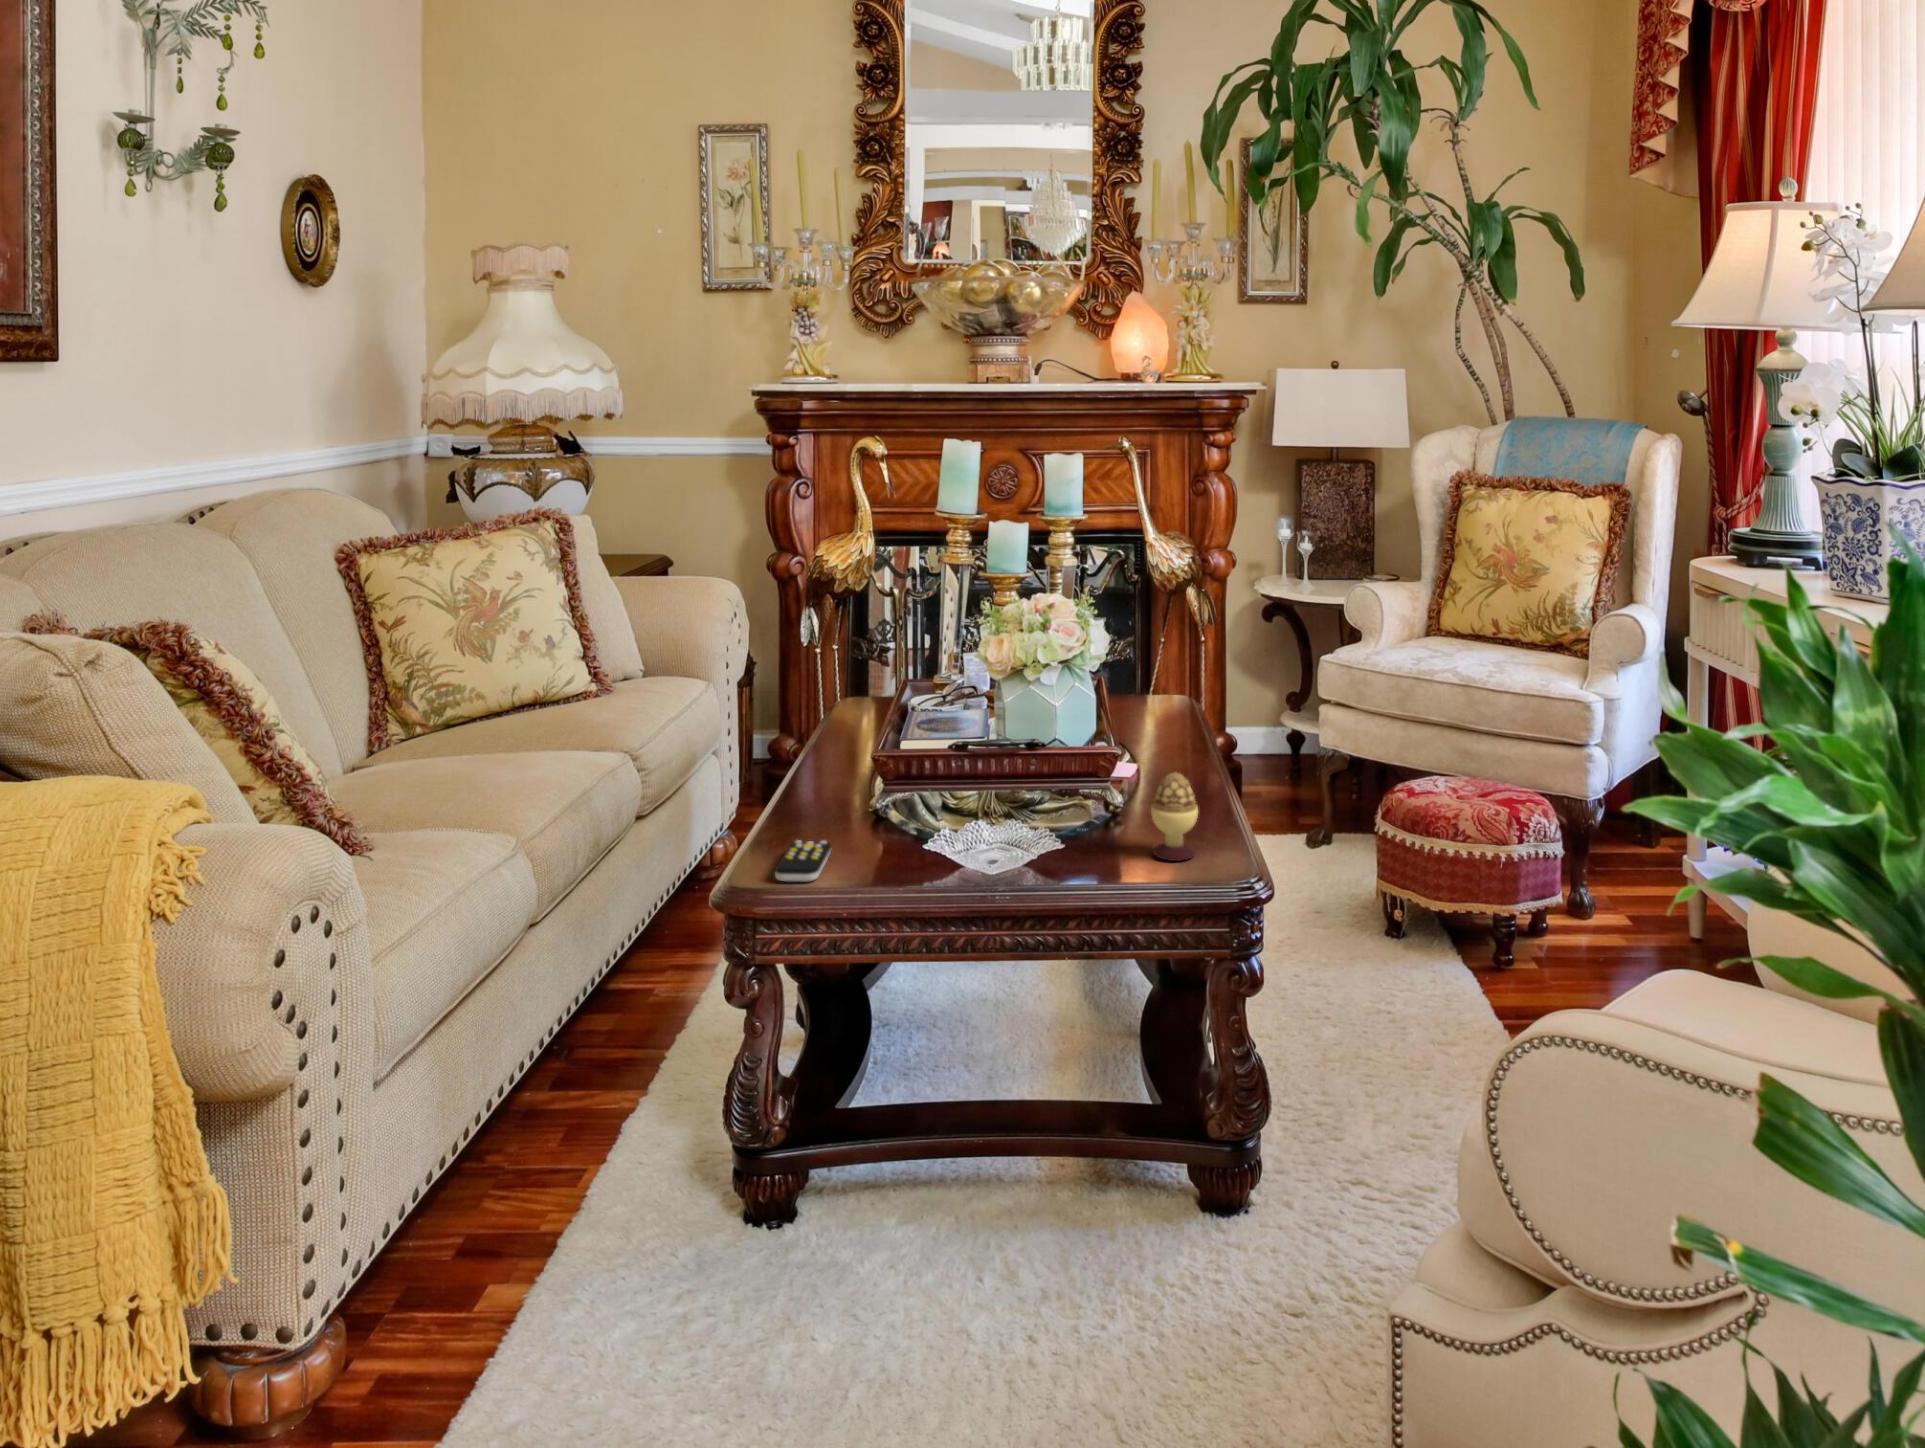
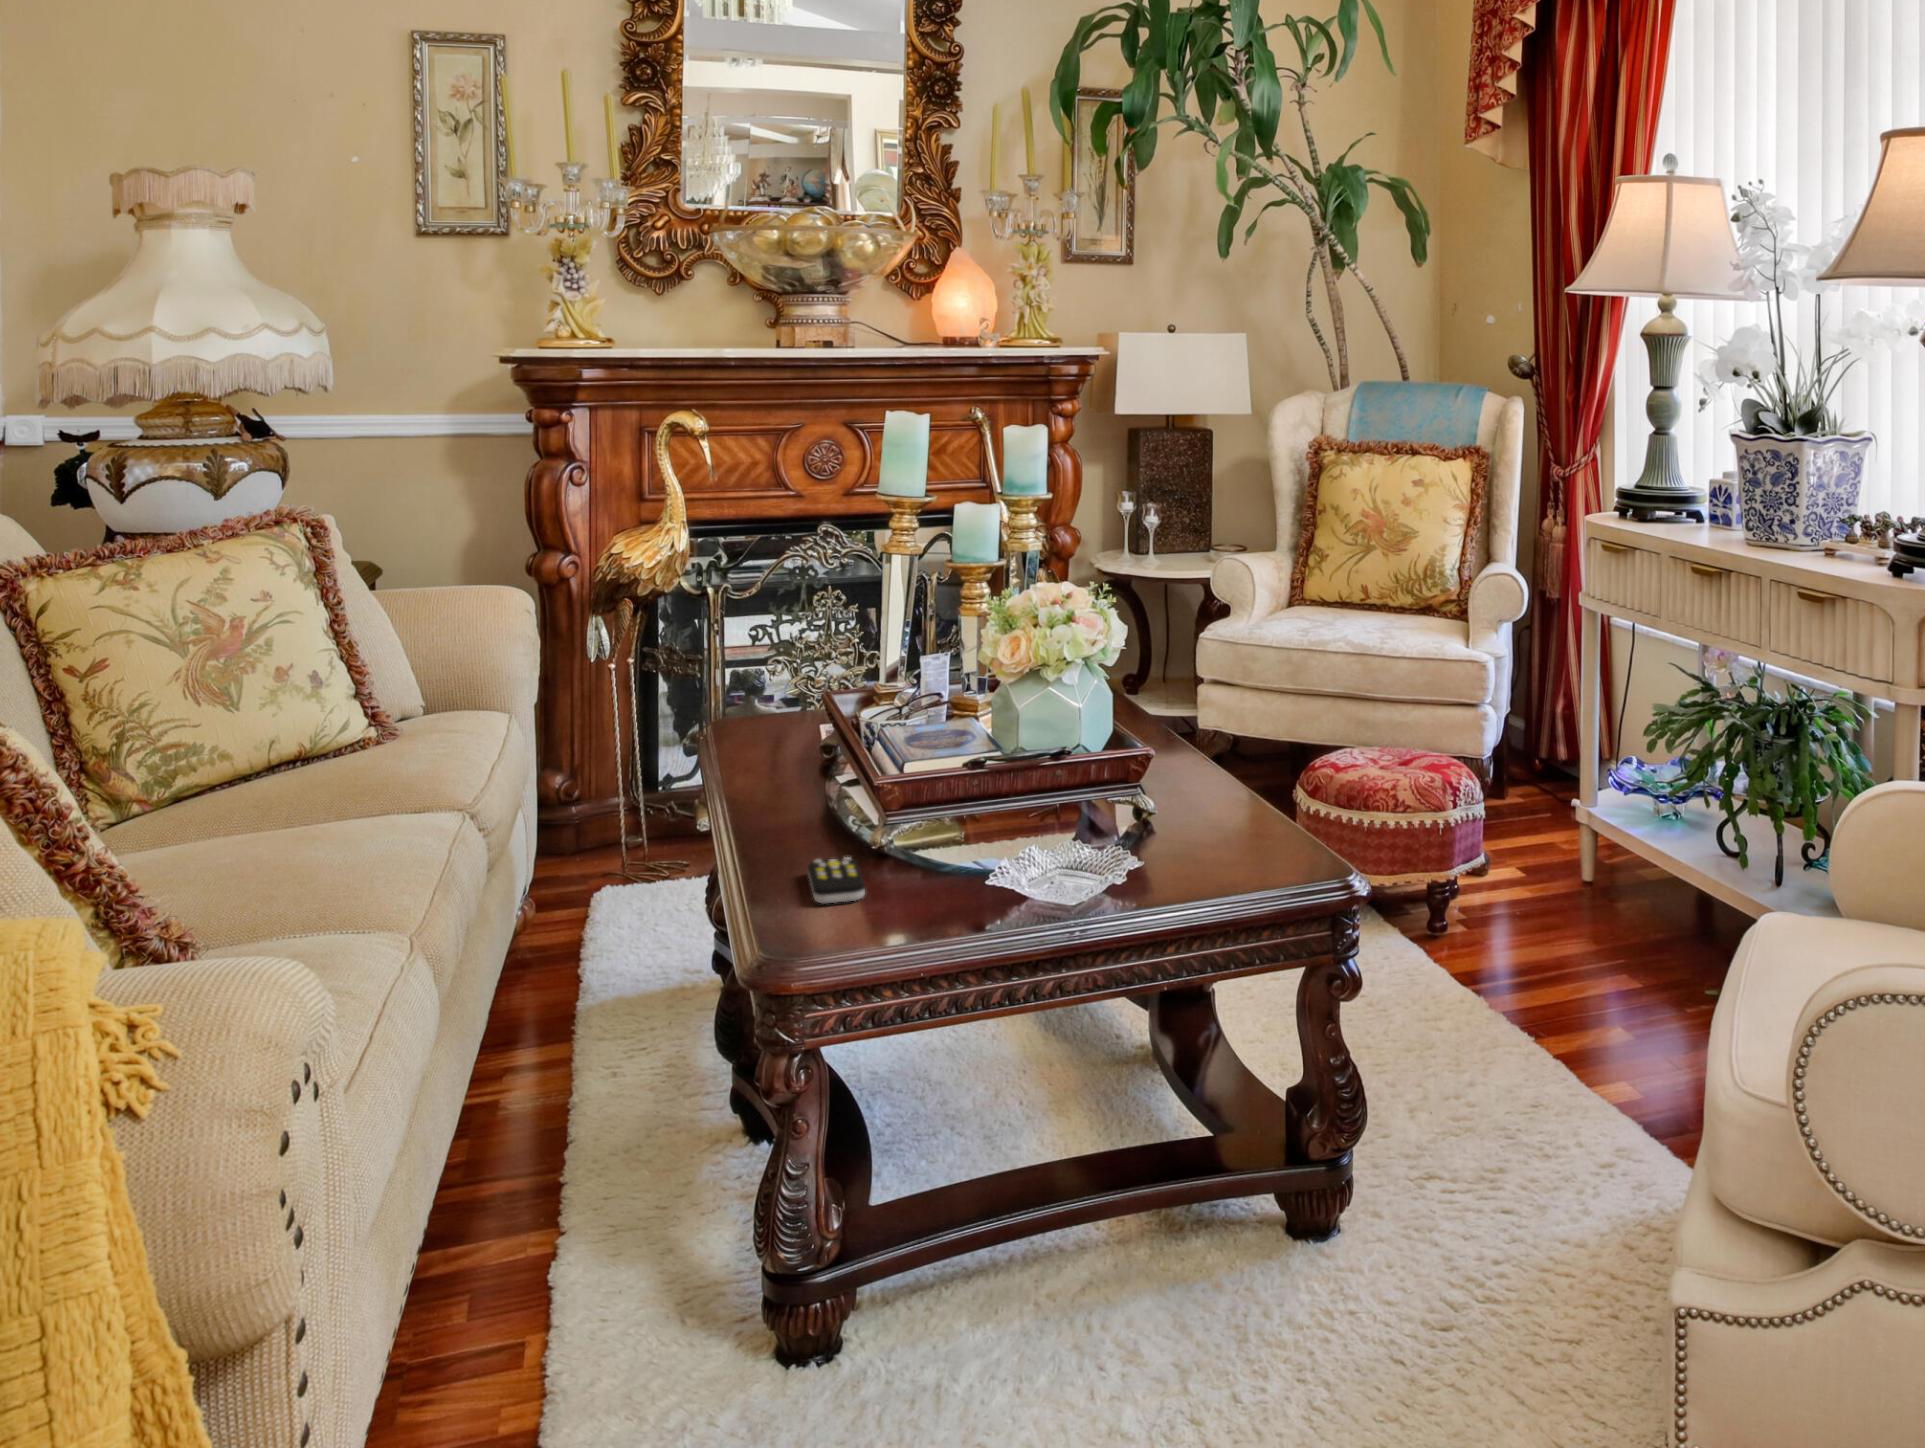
decorative egg: present [1151,772,1198,861] -> none [1205,747,1254,839]

